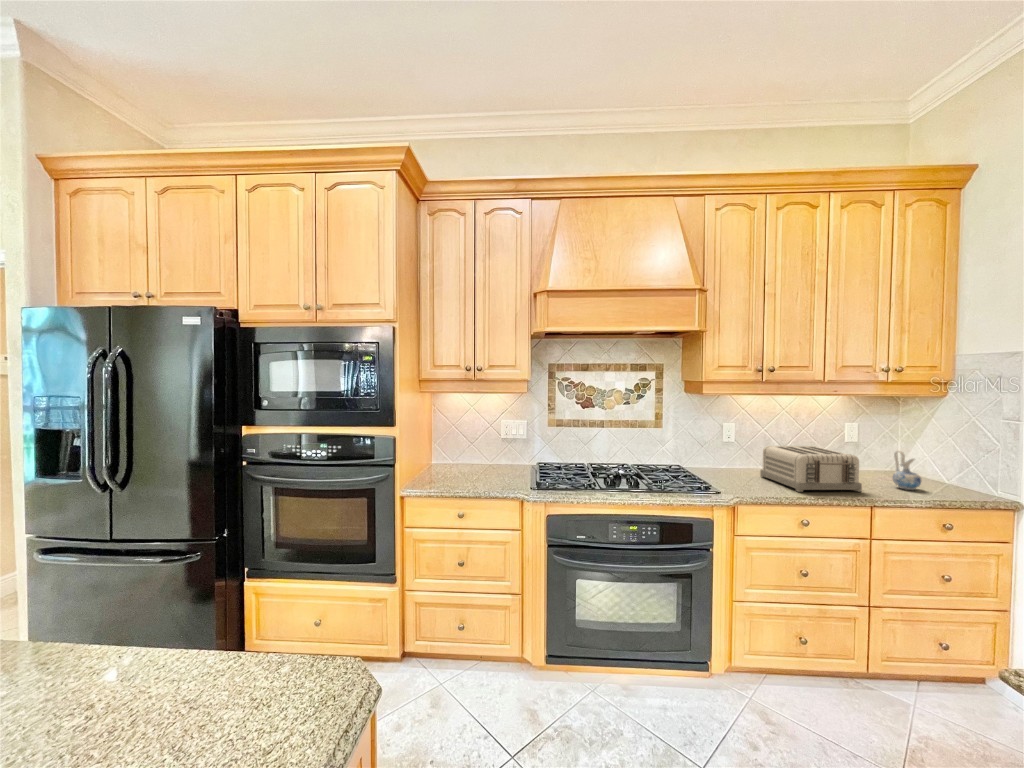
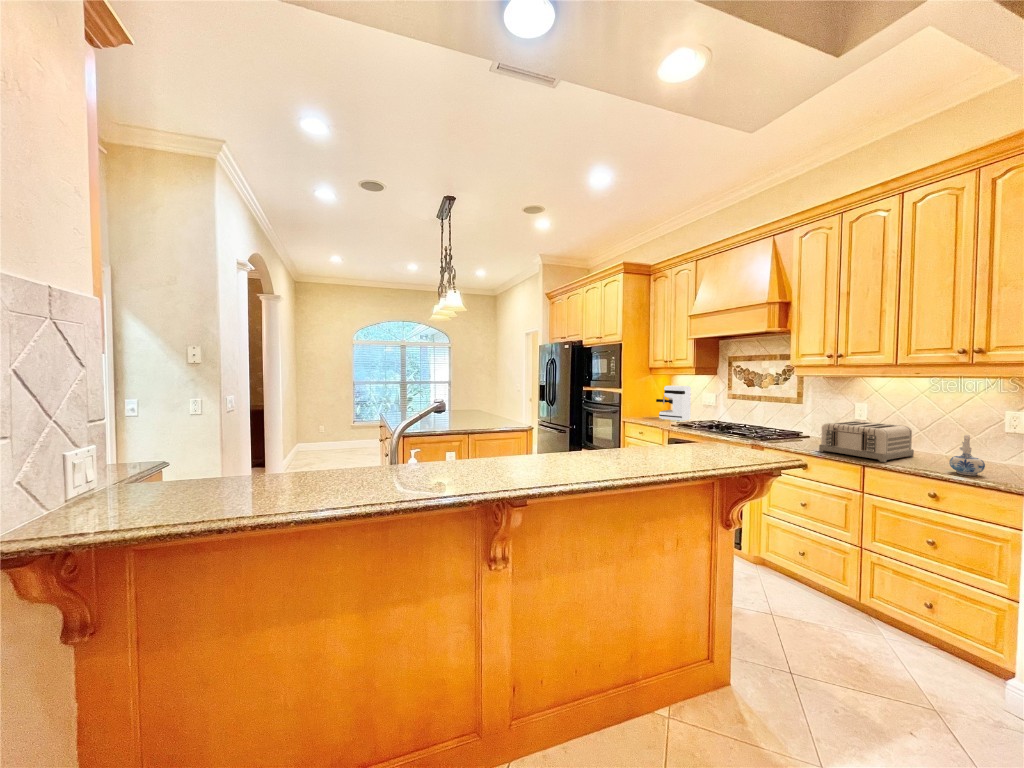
coffee maker: none [450,412,518,479] -> present [656,386,691,421]

